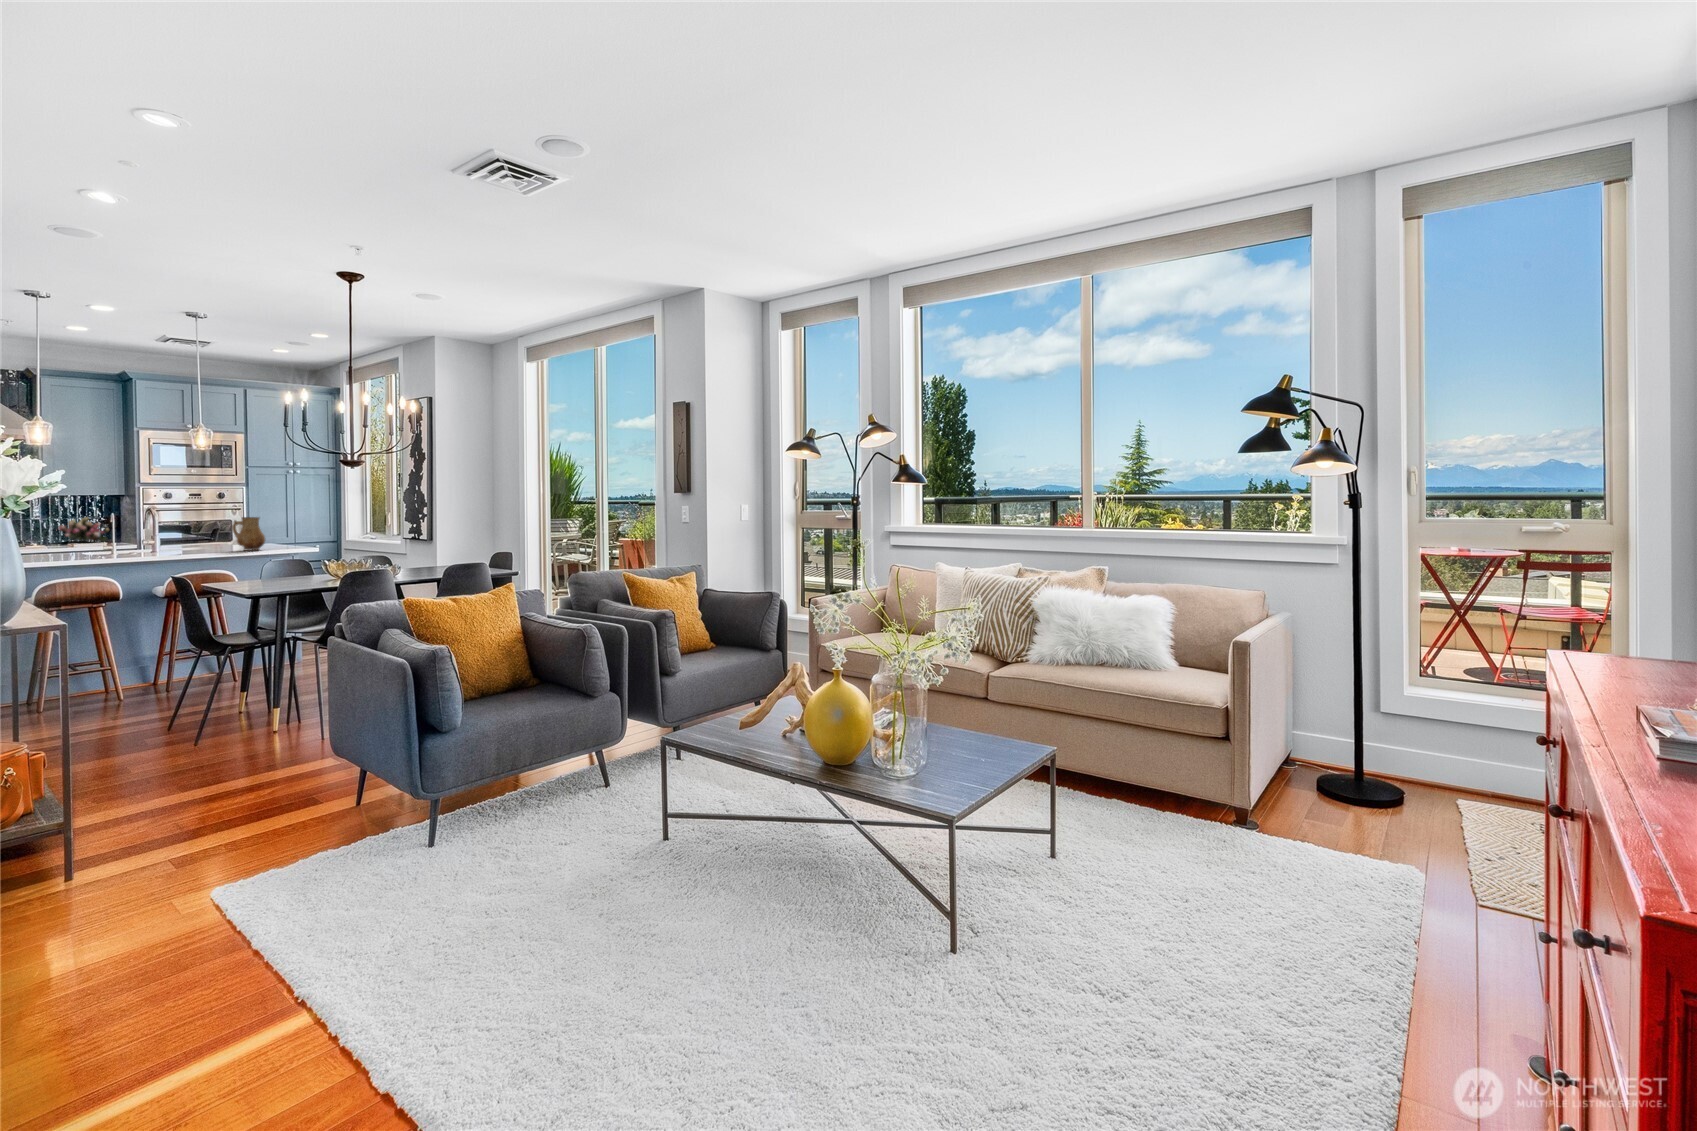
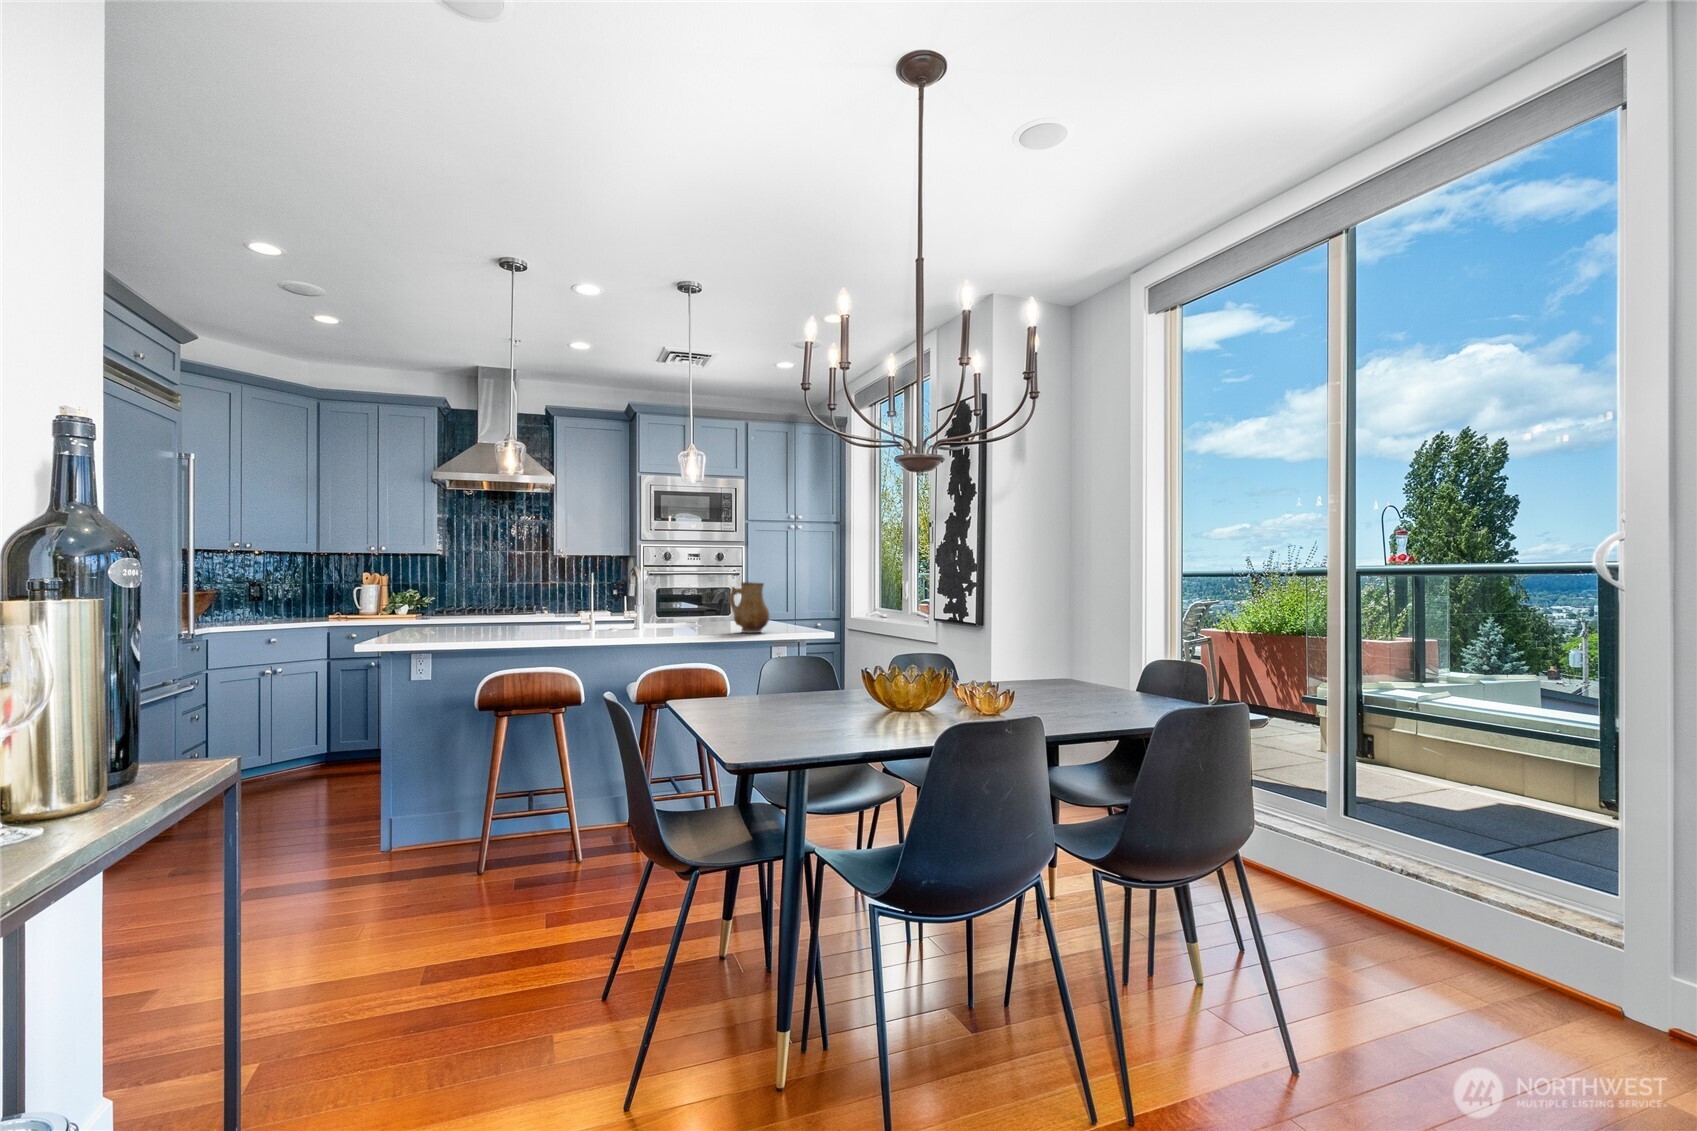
flower arrangement: present [56,517,109,542] -> none [558,582,608,612]

